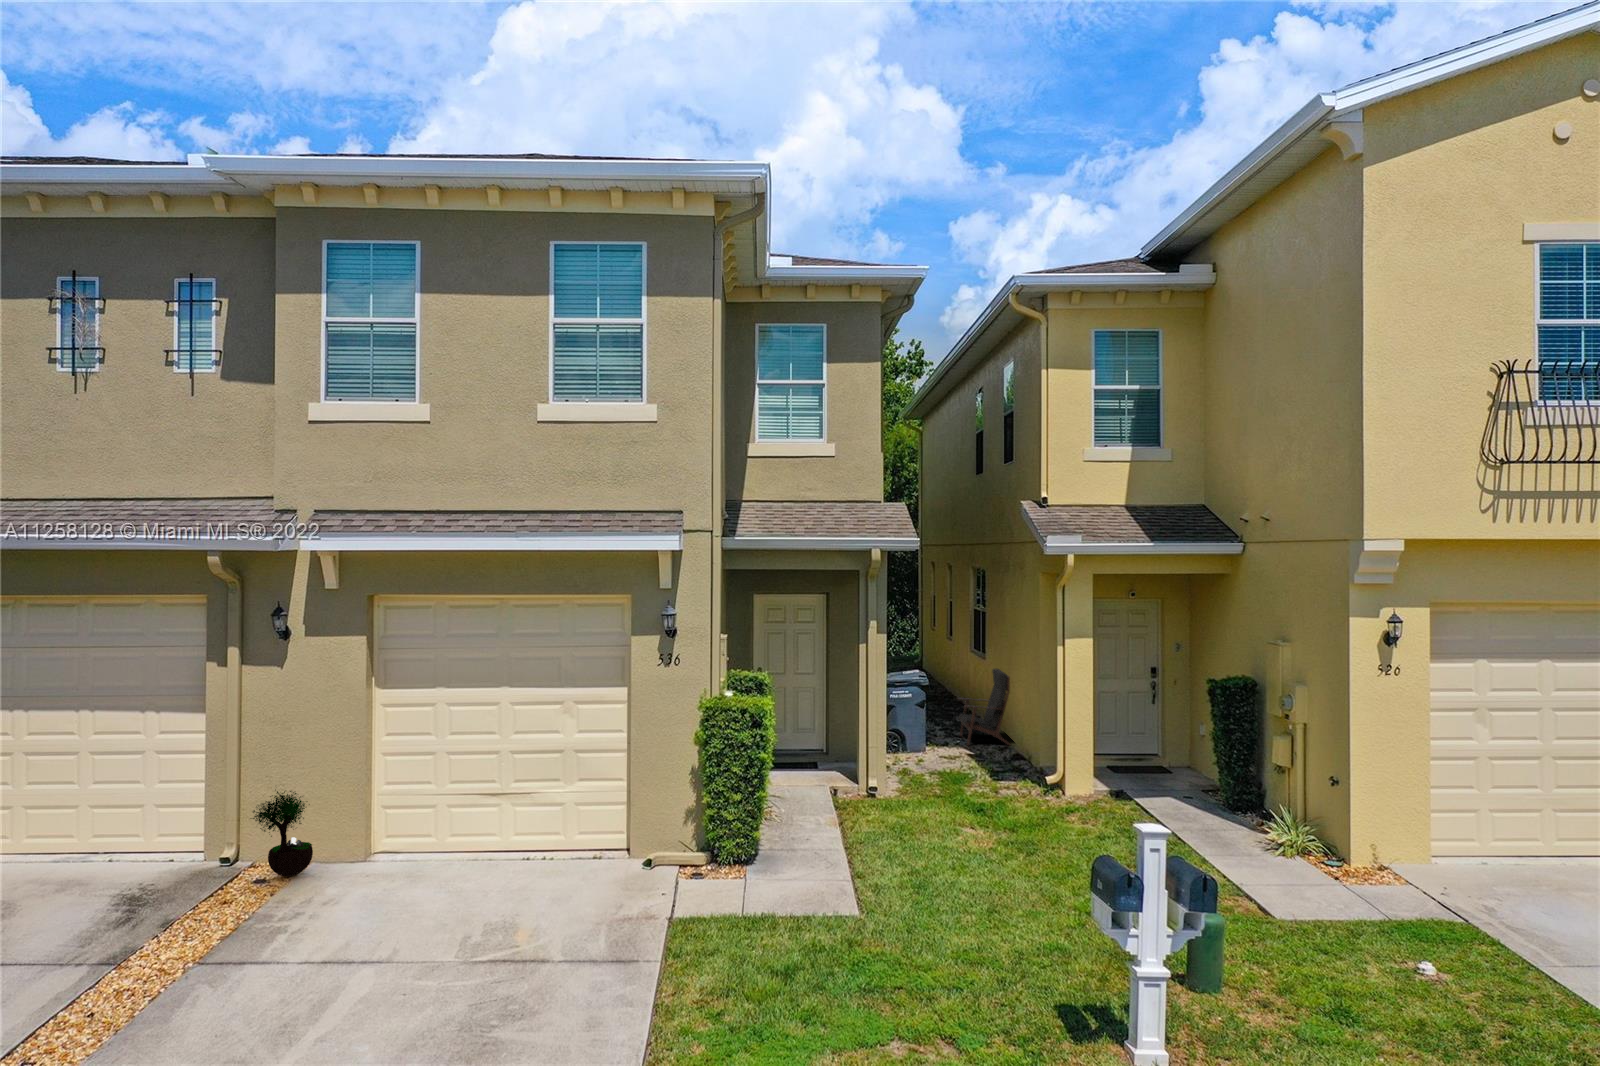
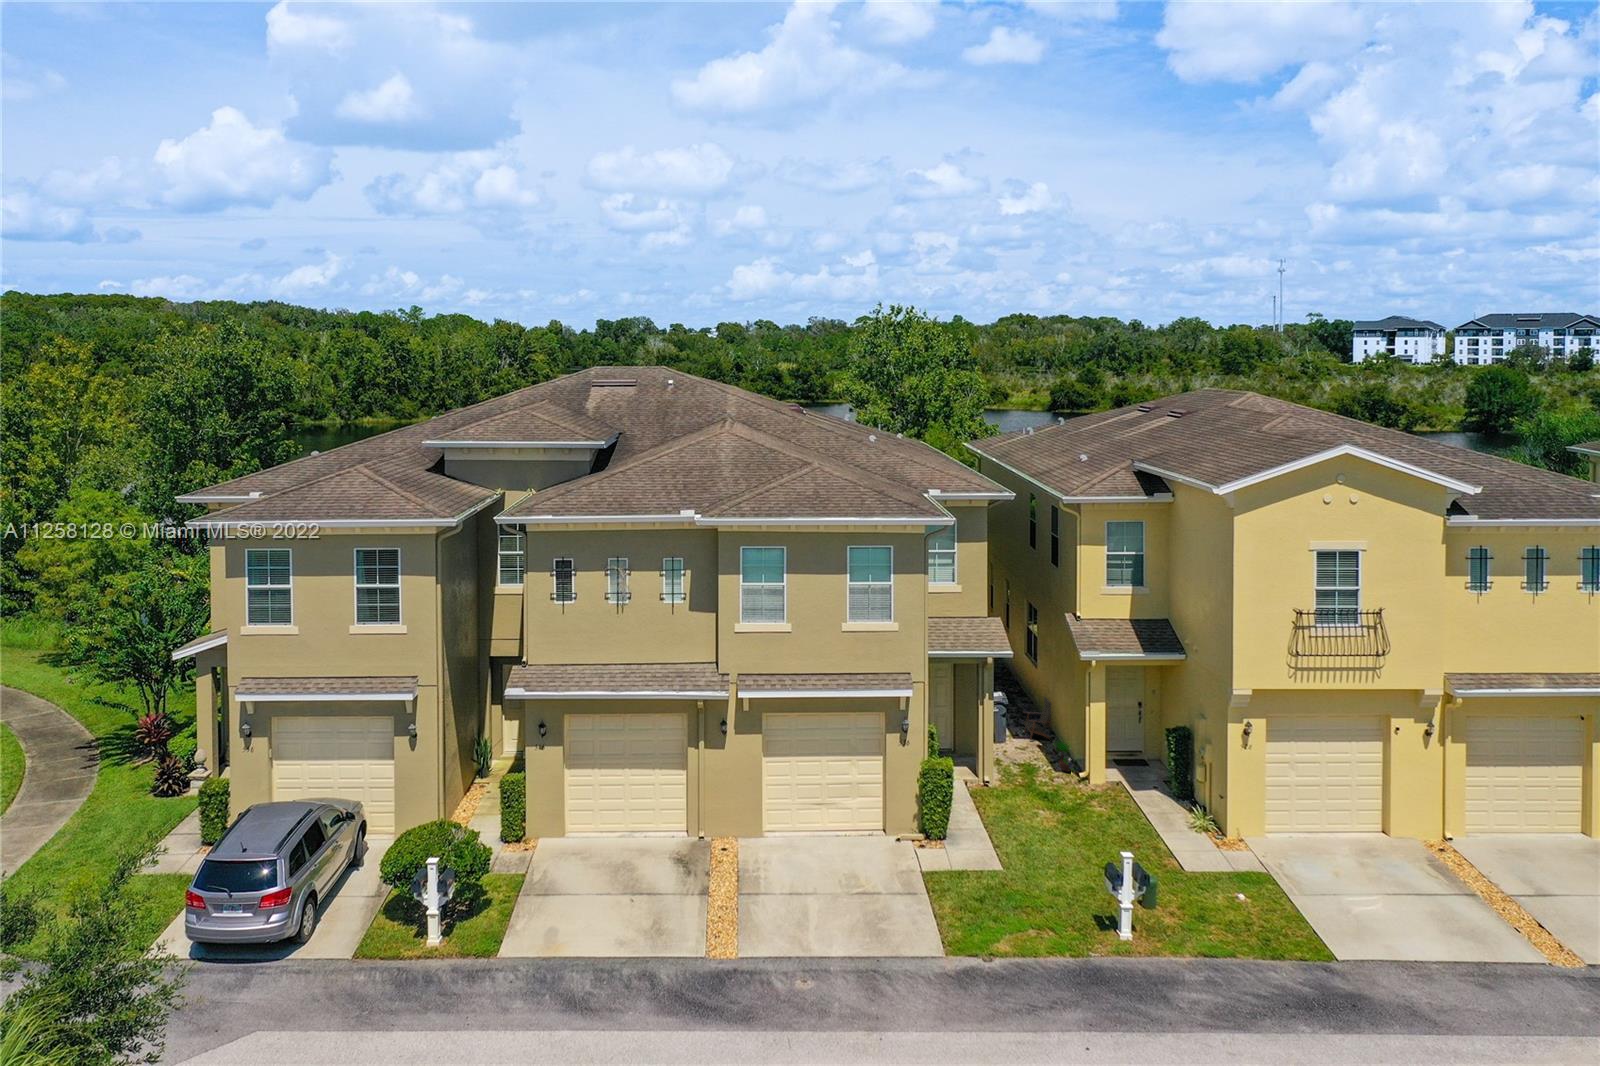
potted tree: present [250,790,313,876] -> present [1053,741,1072,772]

